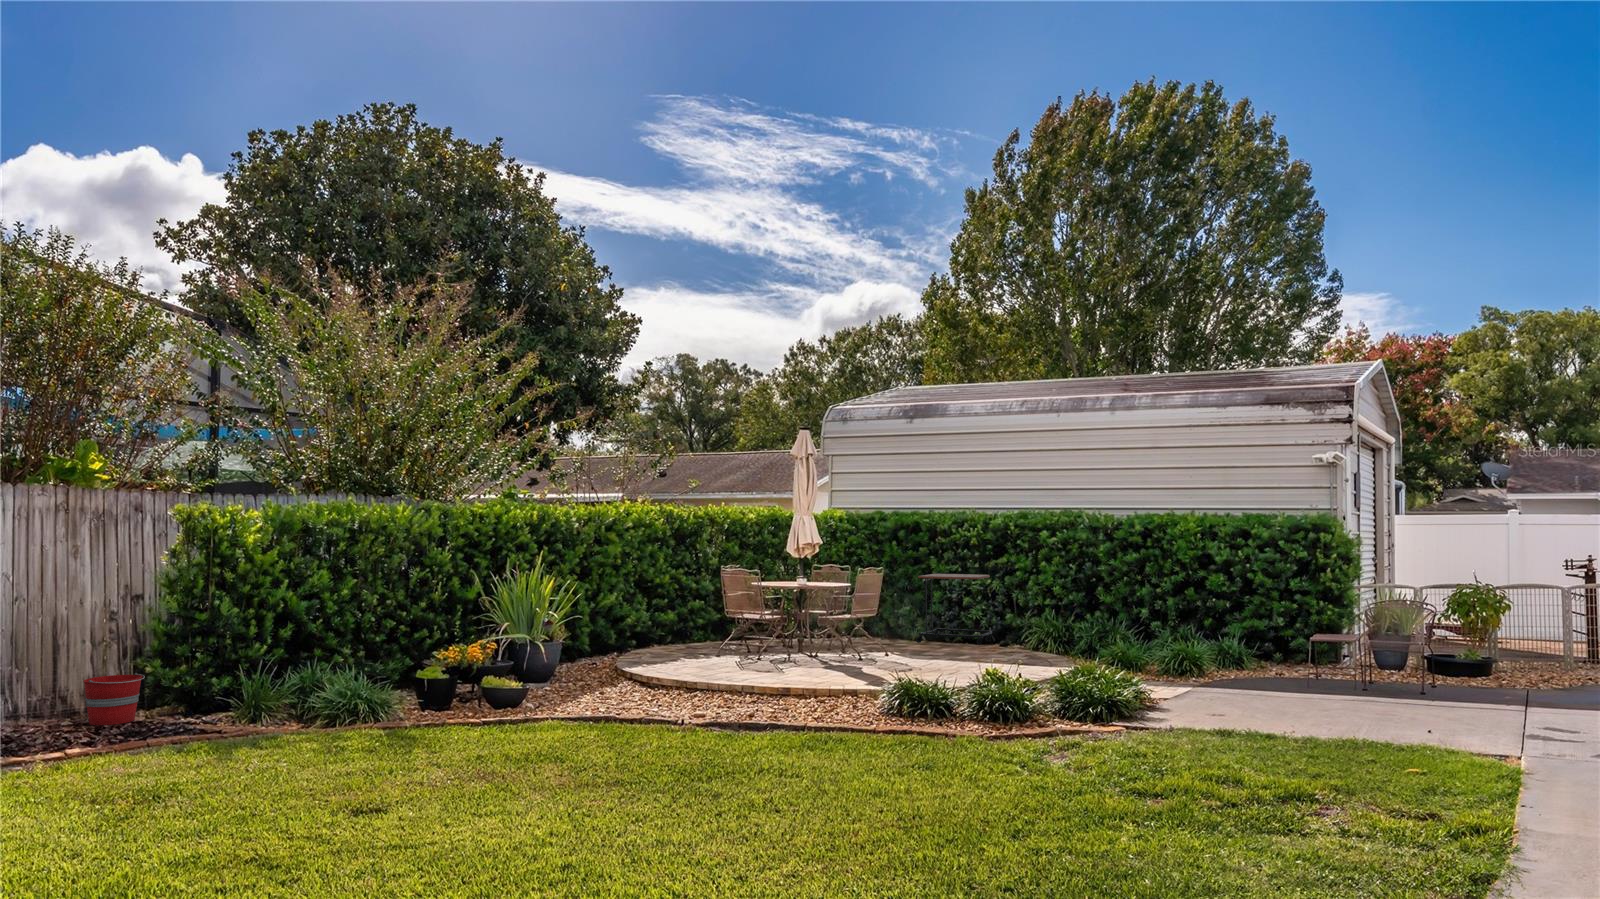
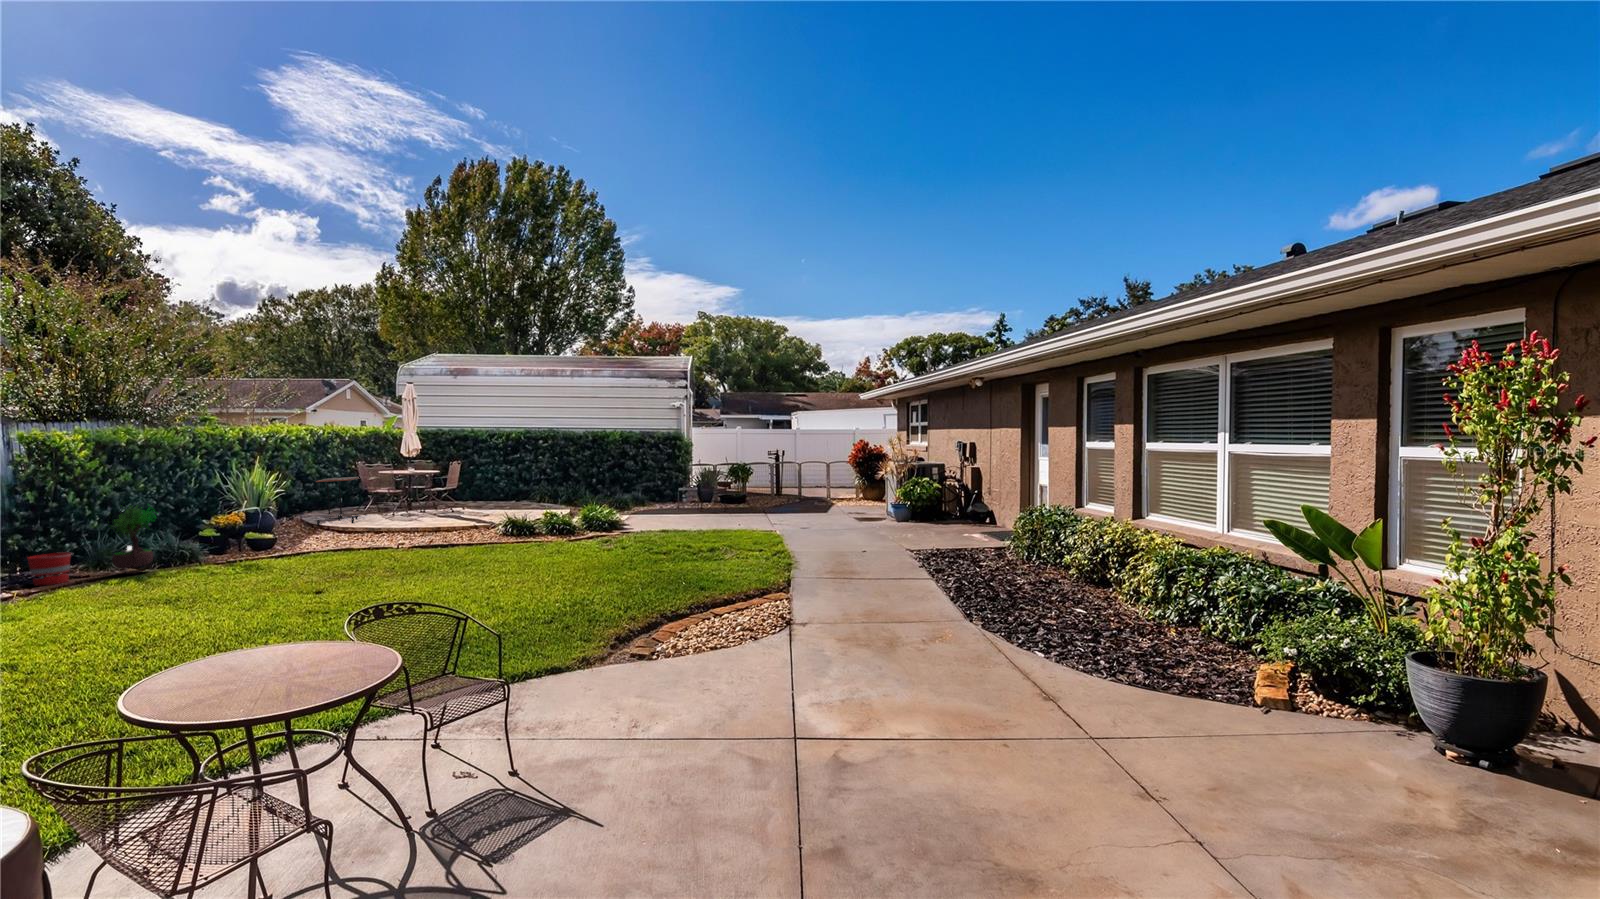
side table: present [916,574,992,645] -> present [316,477,359,525]
potted tree: none [163,604,241,722] -> present [111,506,153,574]

